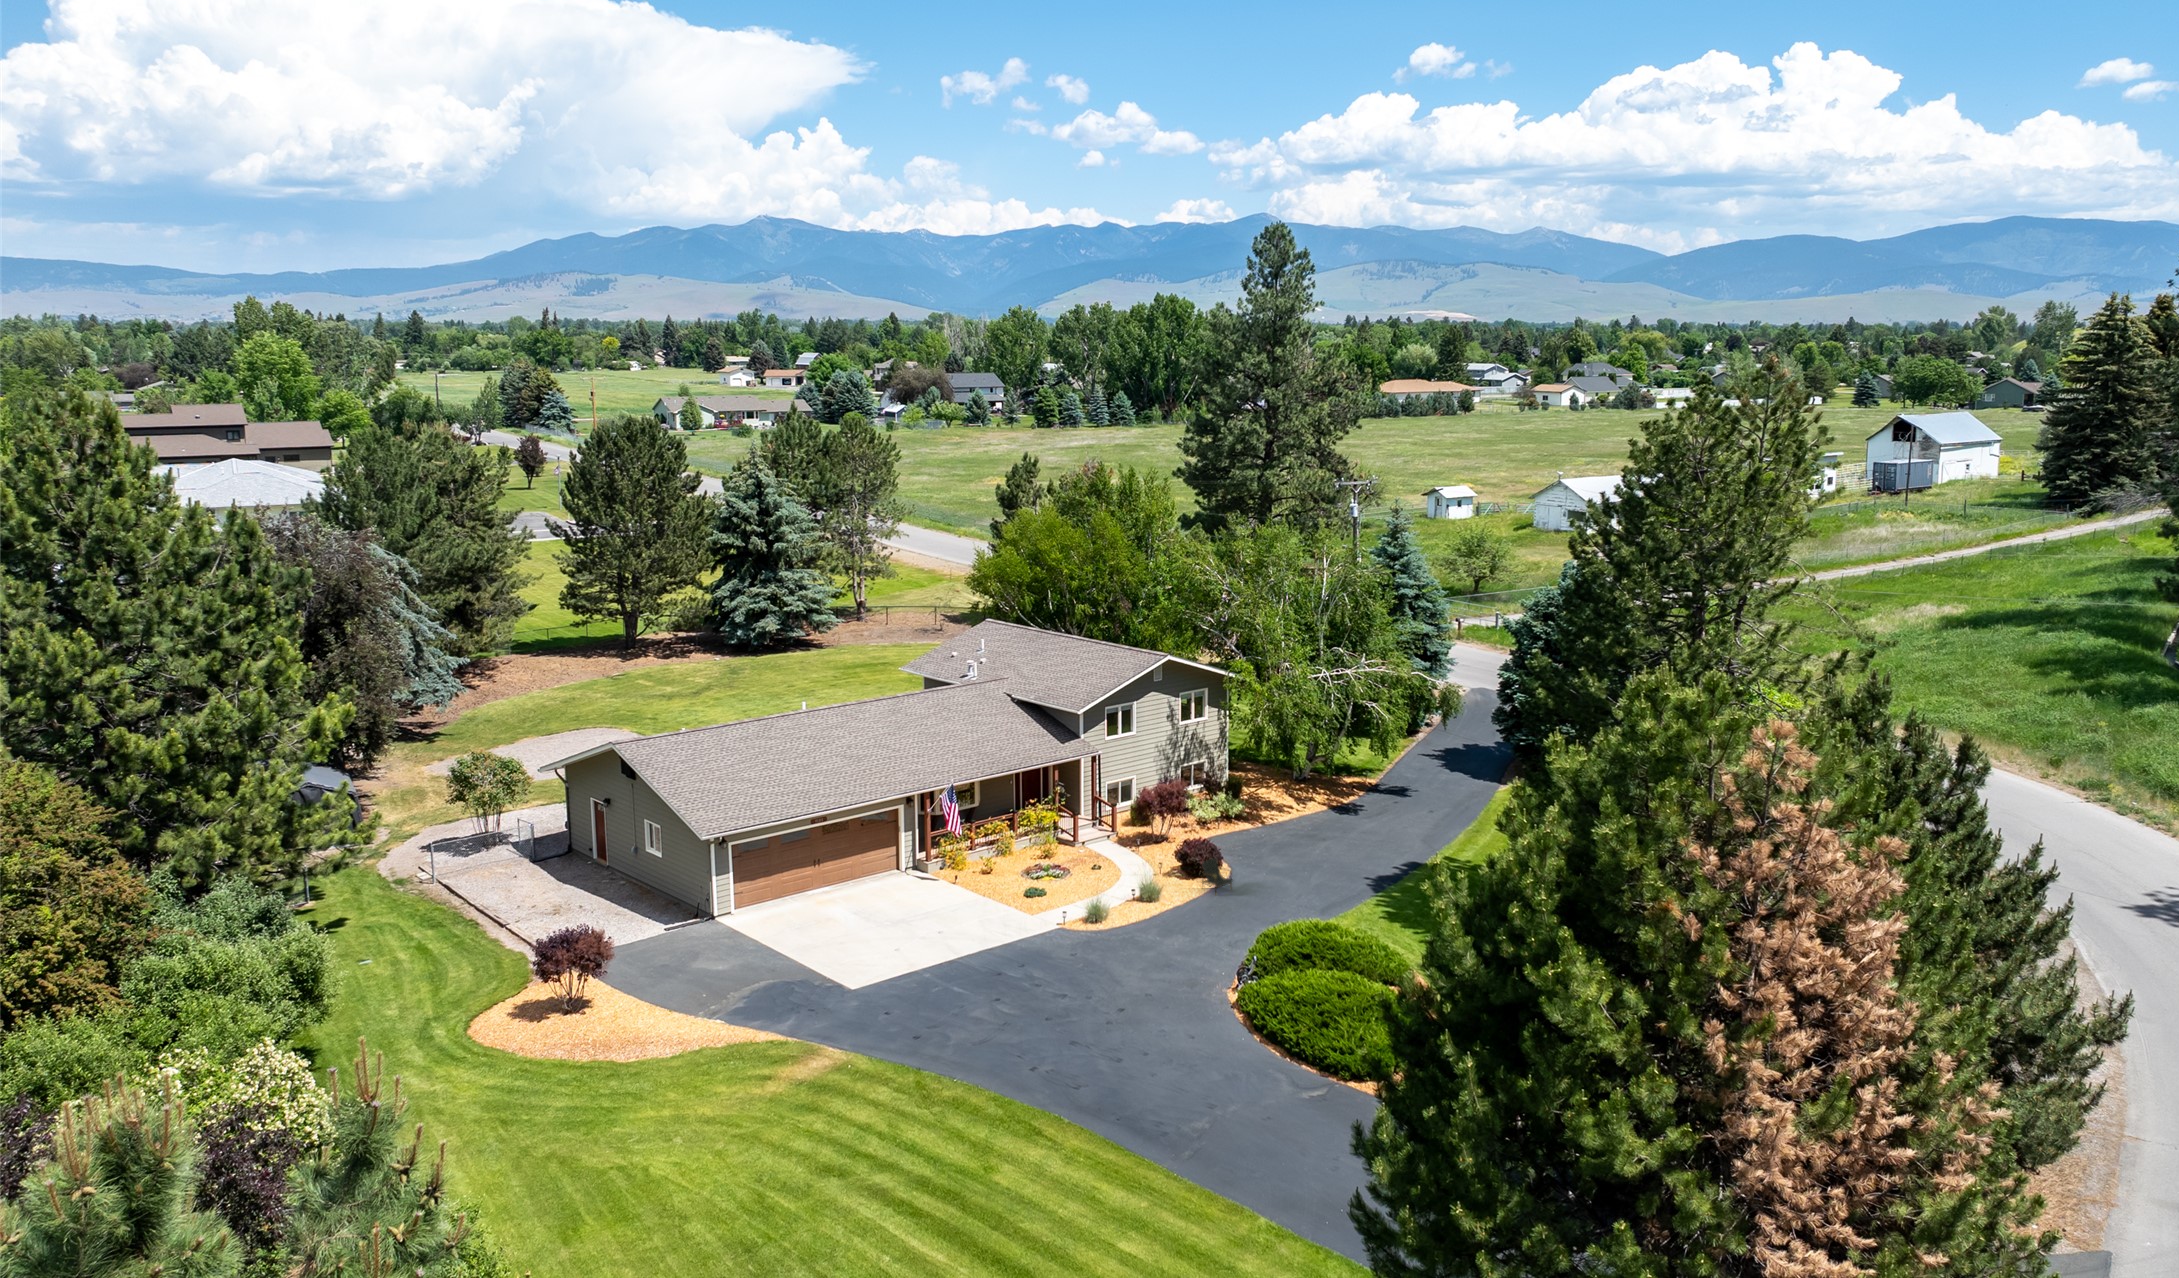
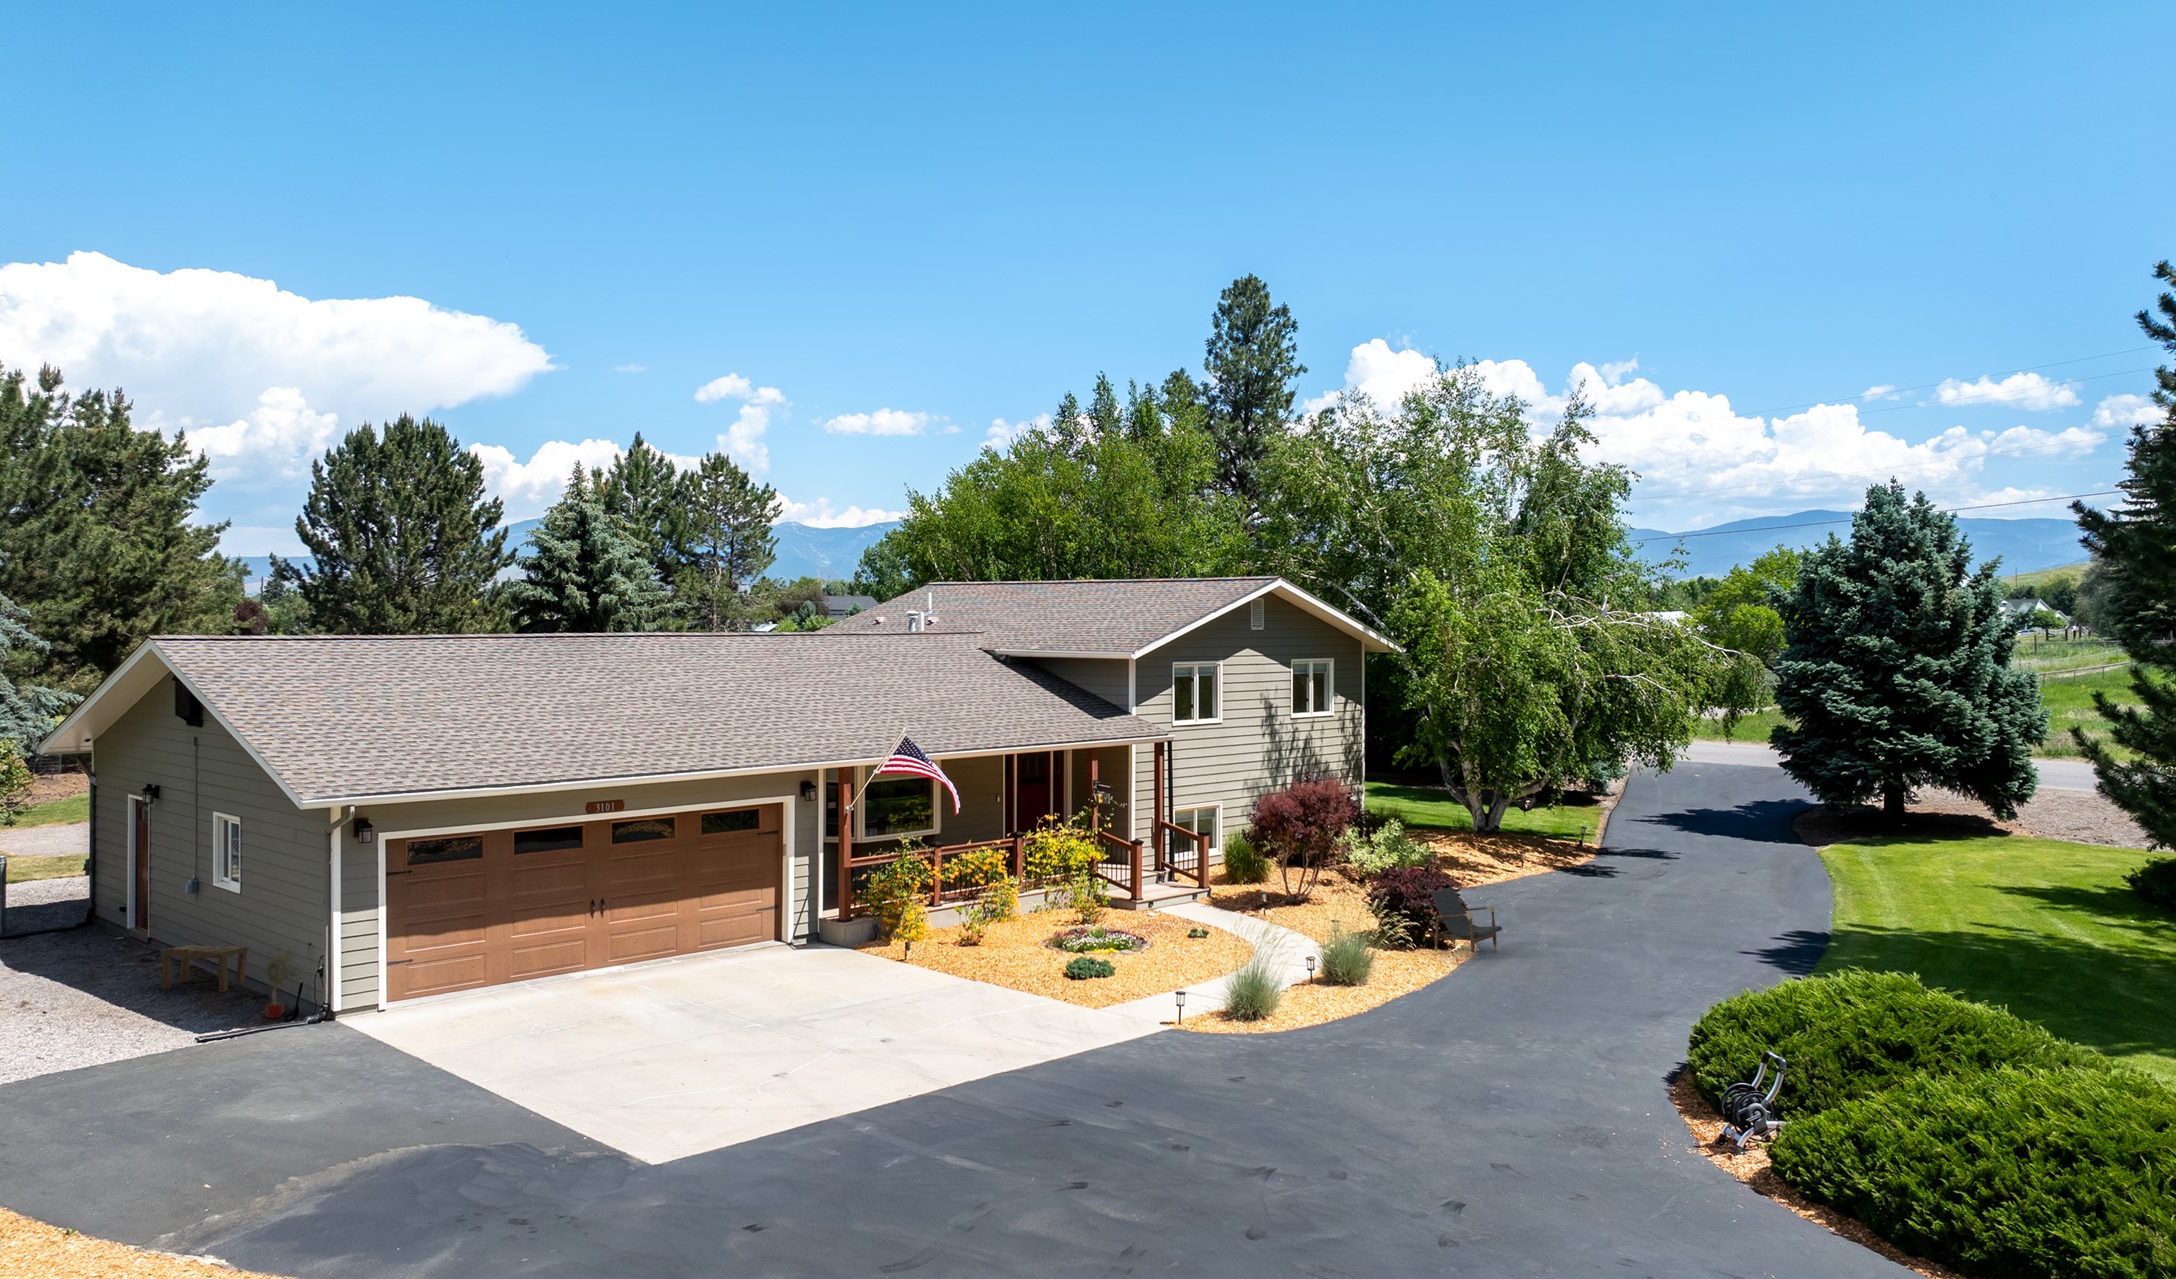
bench: none [636,876,670,899] -> present [162,945,249,992]
potted tree: none [686,888,704,916] -> present [264,945,305,1019]

